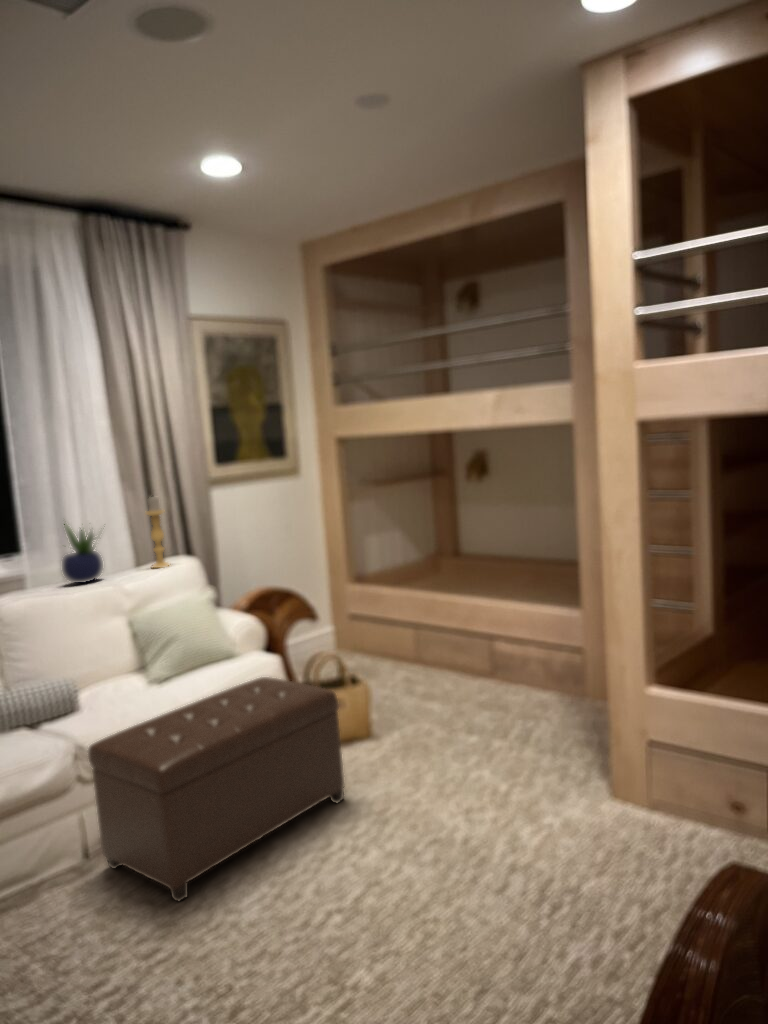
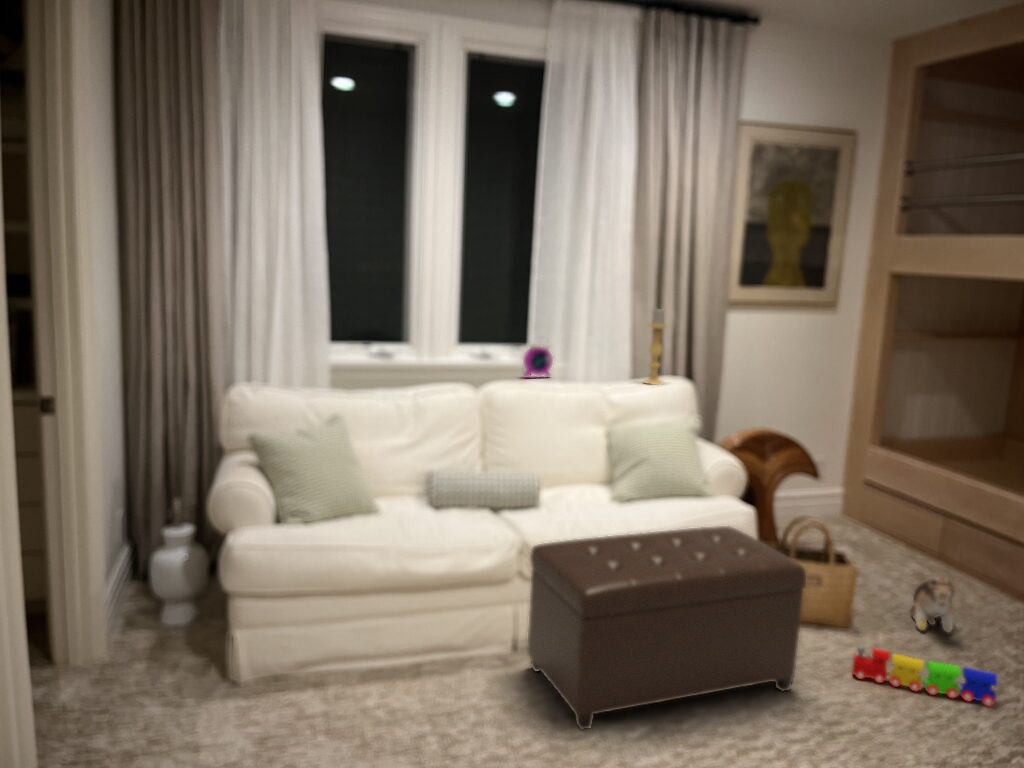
potted plant: present [62,524,103,583] -> none [557,316,606,384]
alarm clock: none [21,543,55,588] -> present [523,343,553,377]
plush toy: none [411,672,443,720] -> present [911,576,954,632]
toy train: none [383,732,487,772] -> present [852,645,997,706]

